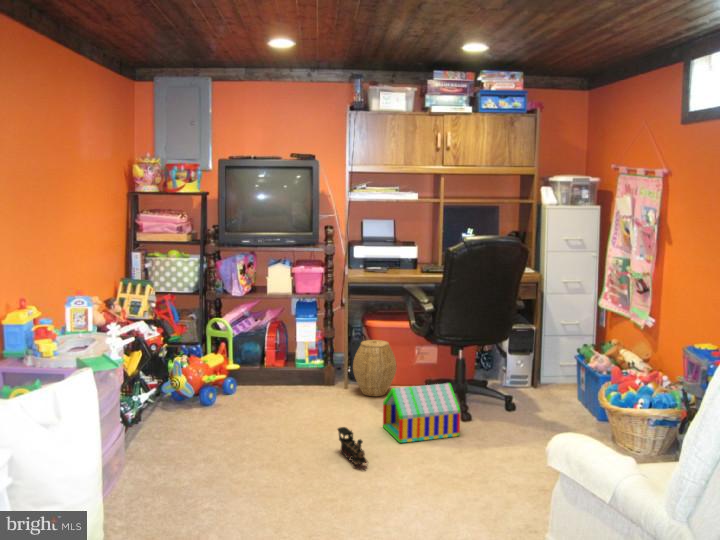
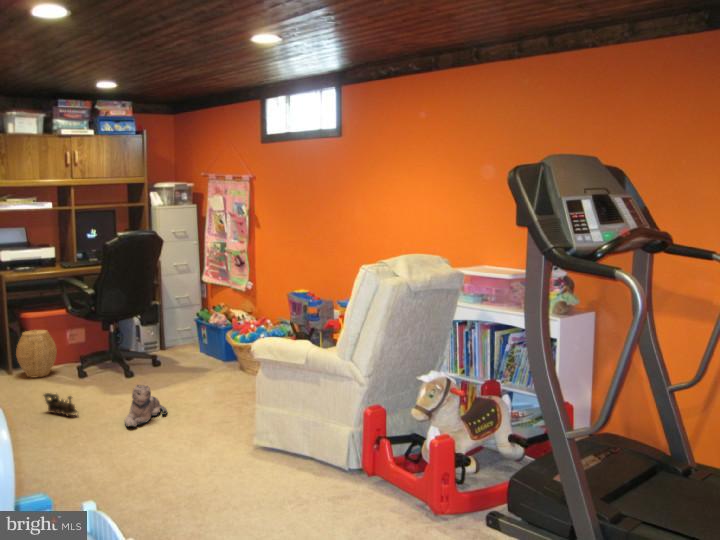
toy house: present [383,383,460,443] -> none [66,349,132,398]
plush toy: none [406,450,477,513] -> present [125,385,167,427]

